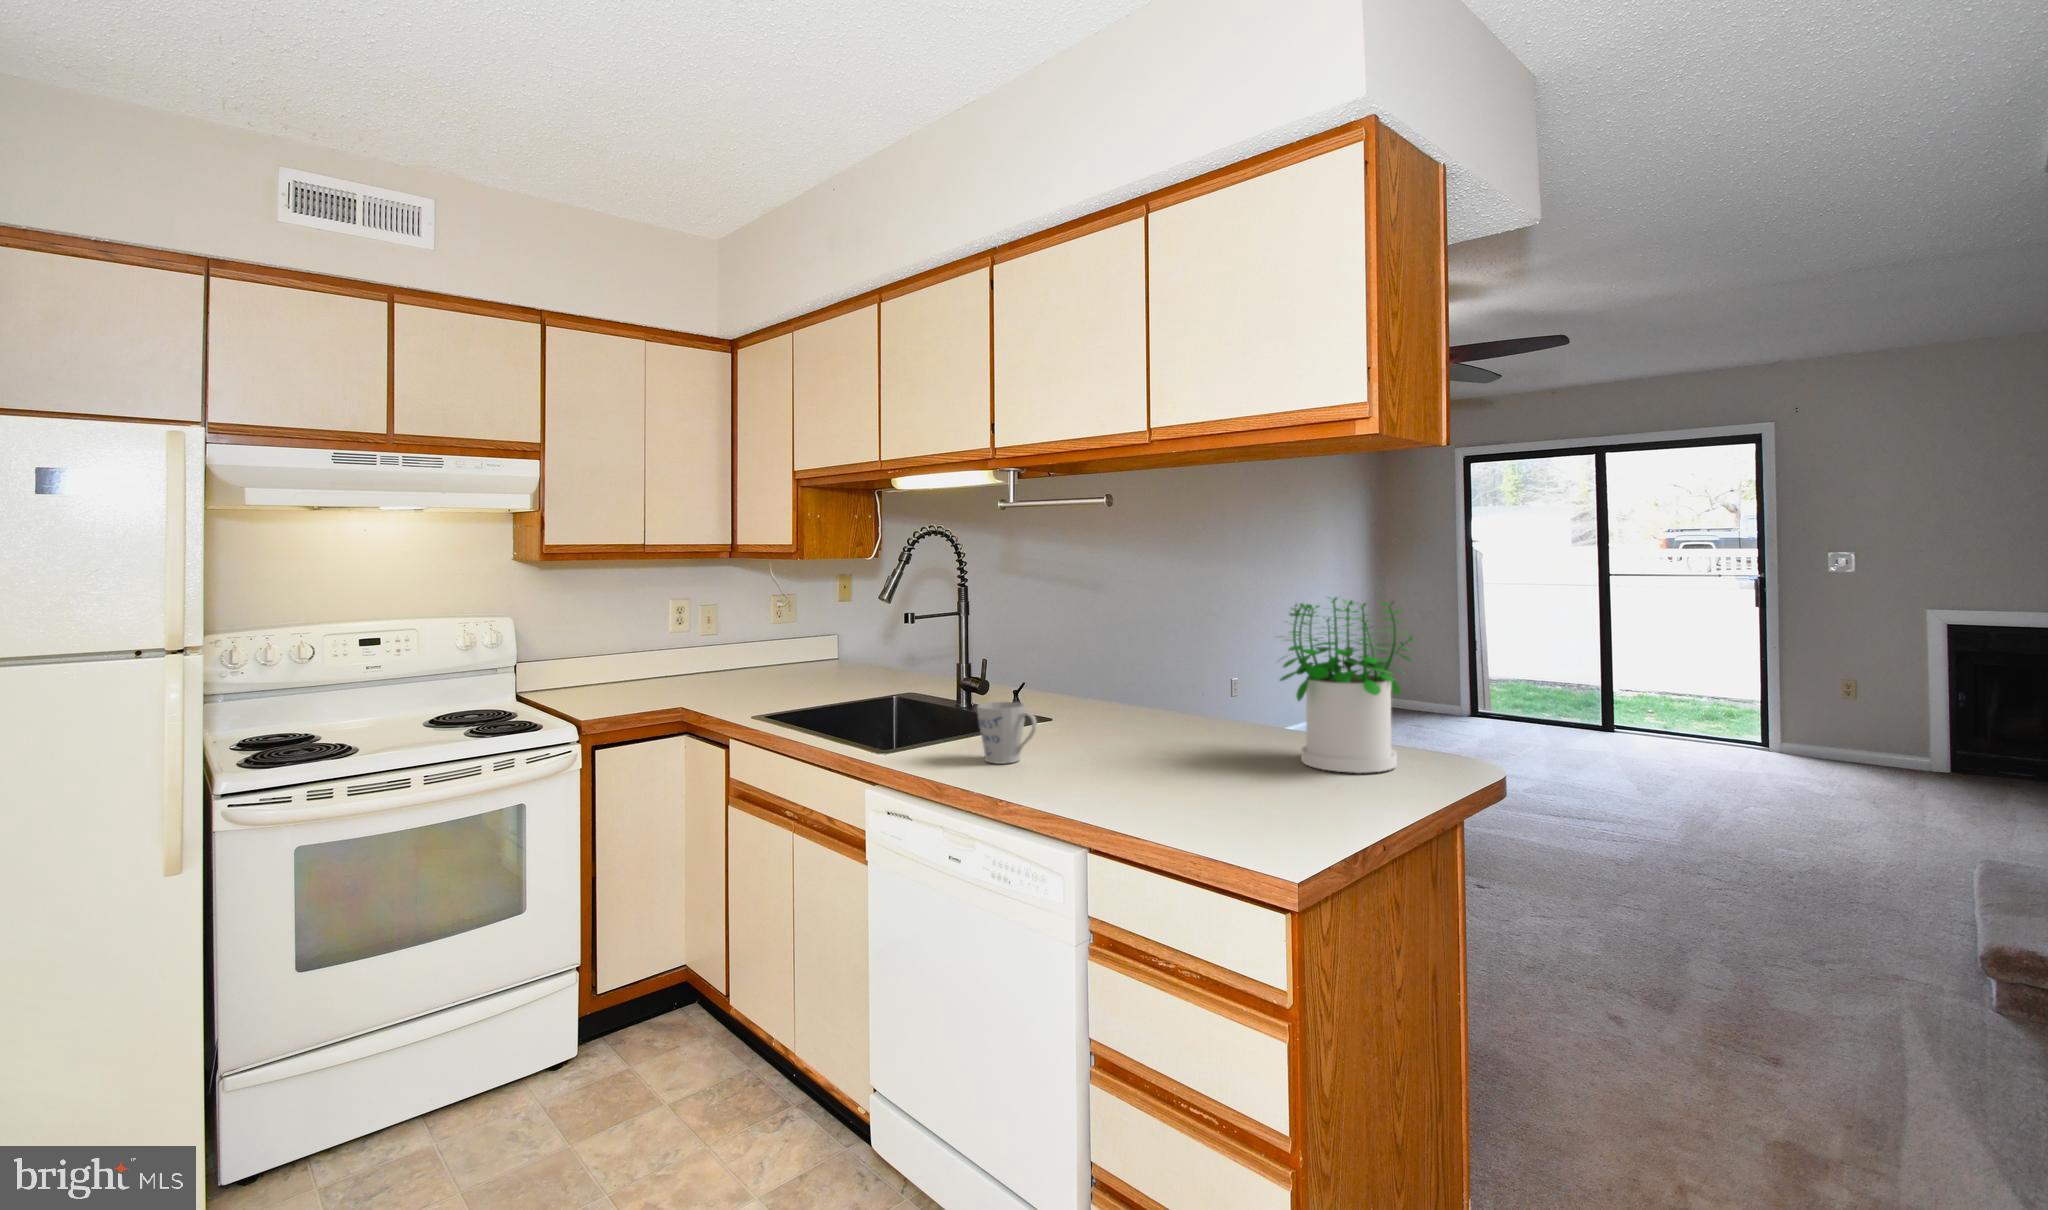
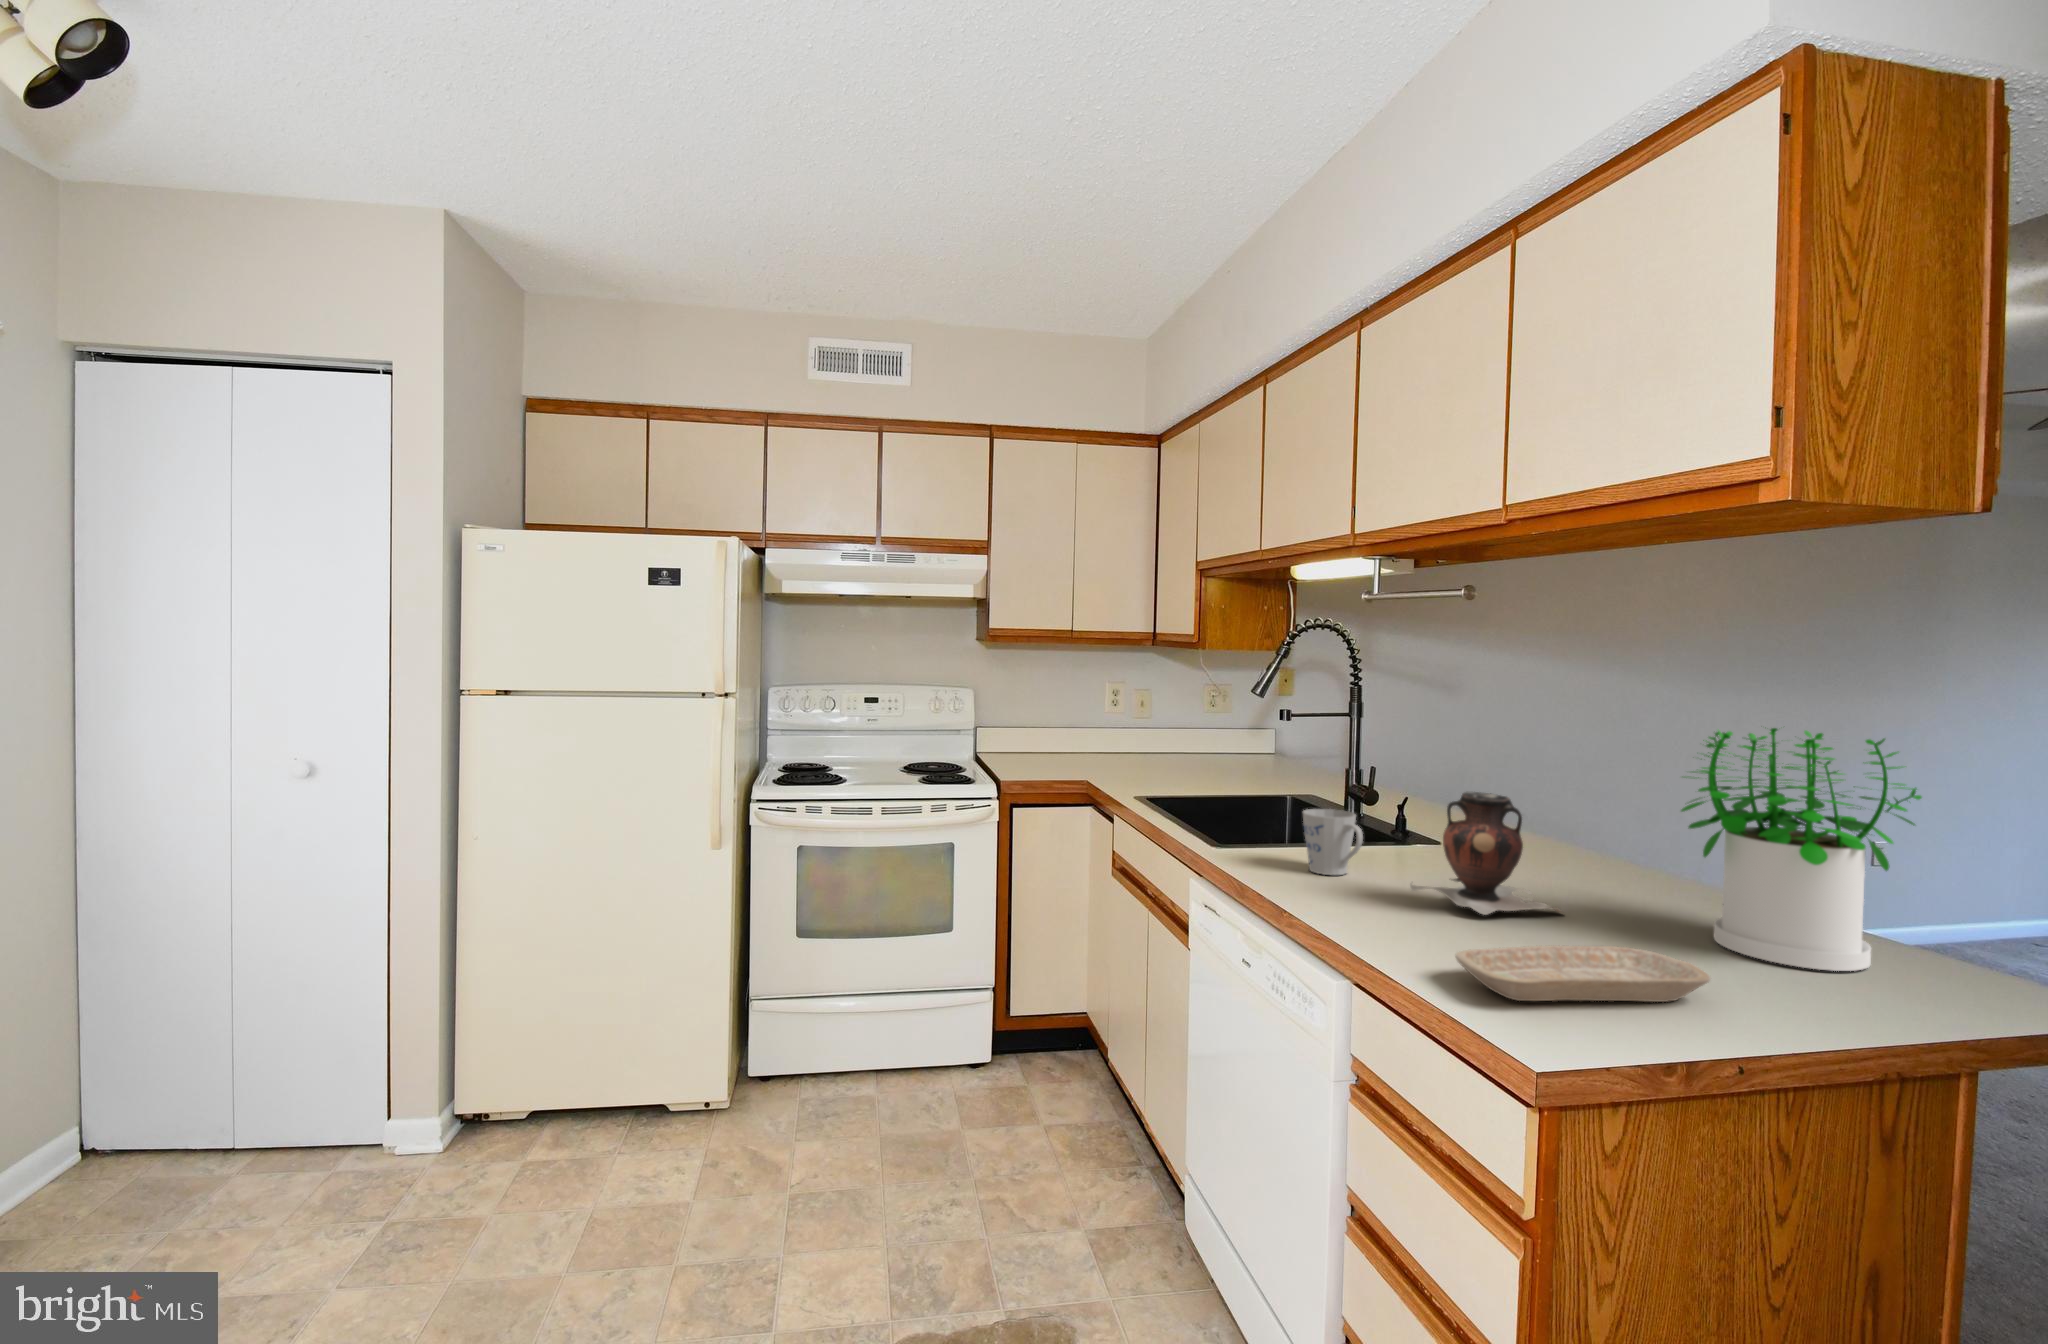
vase: none [1087,669,1203,774] -> present [1410,792,1561,915]
tray: none [1181,778,1345,833] -> present [1455,945,1711,1002]

